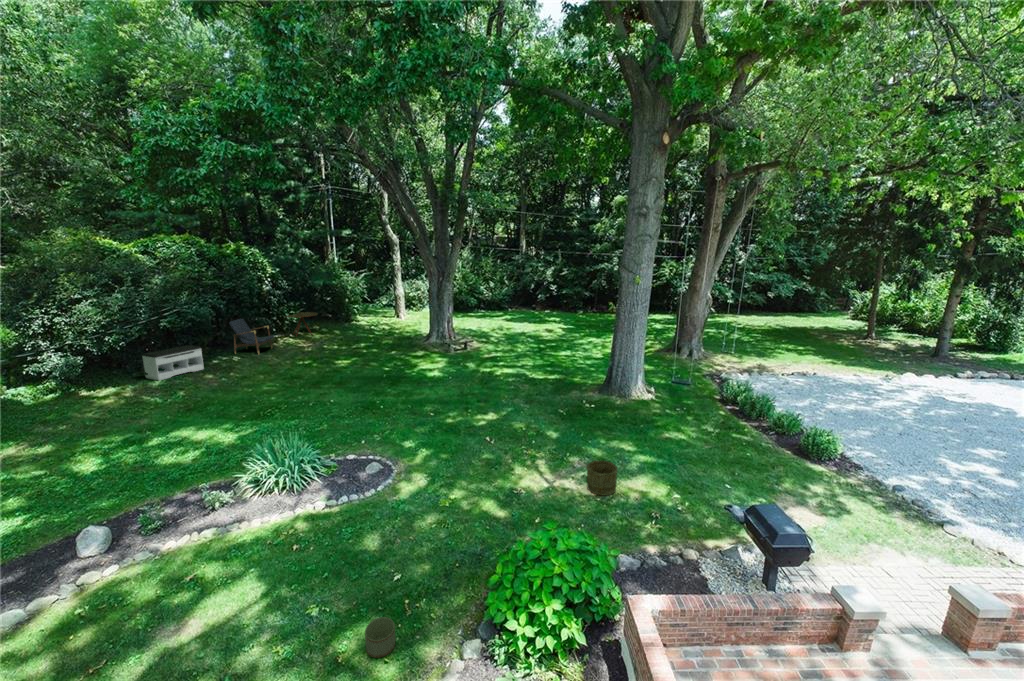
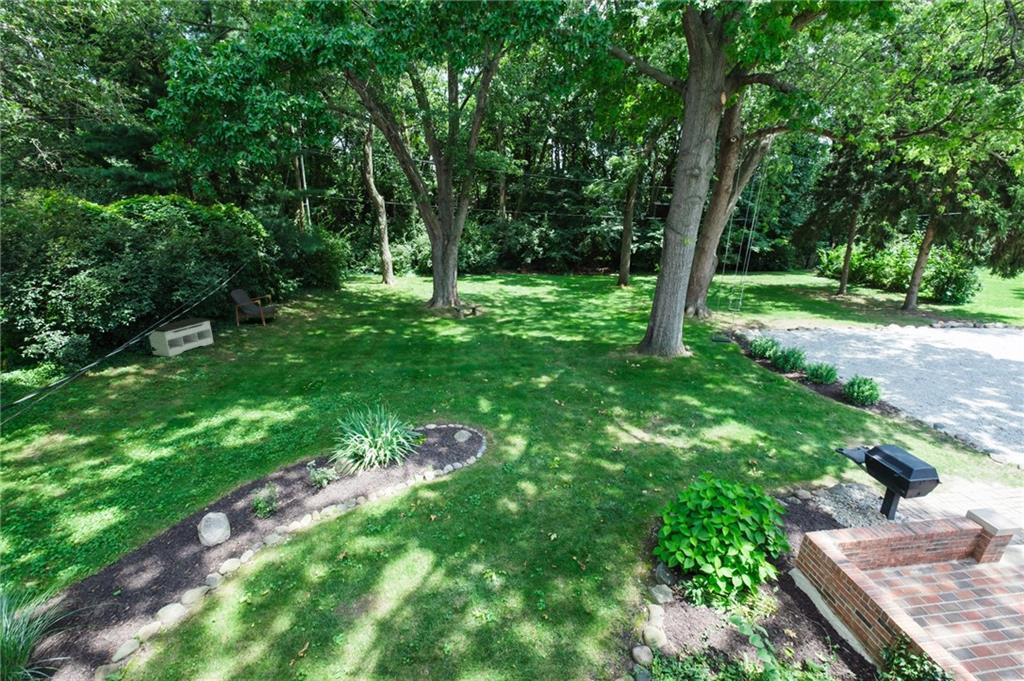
round table: present [286,312,318,336] -> none [279,280,314,306]
wooden bucket: present [586,460,618,496] -> none [676,415,708,448]
planter: present [365,617,395,658] -> none [563,578,593,617]

